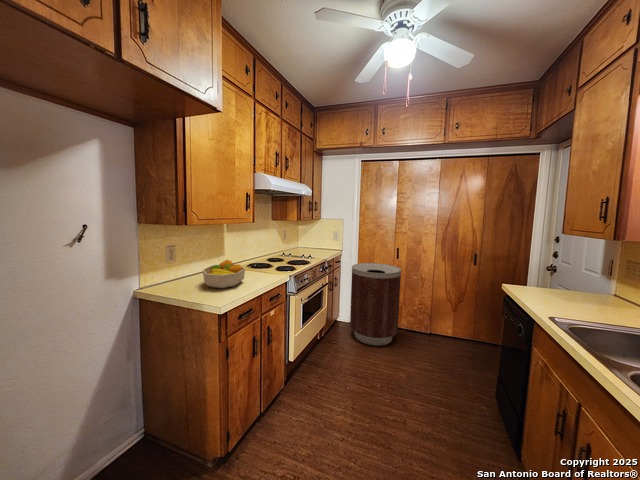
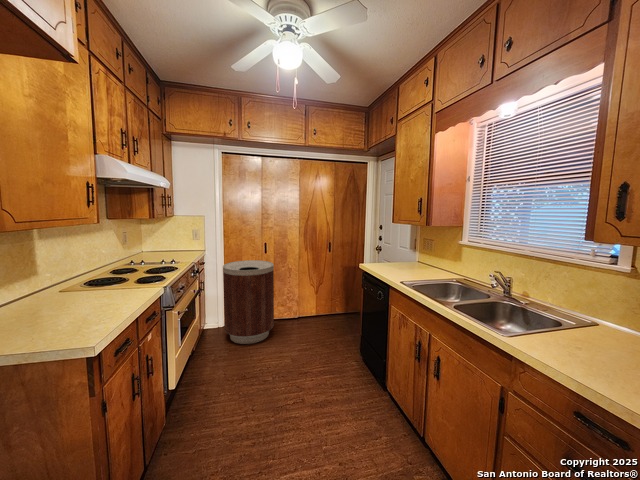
fruit bowl: present [202,260,245,288] -> none [17,278,102,324]

